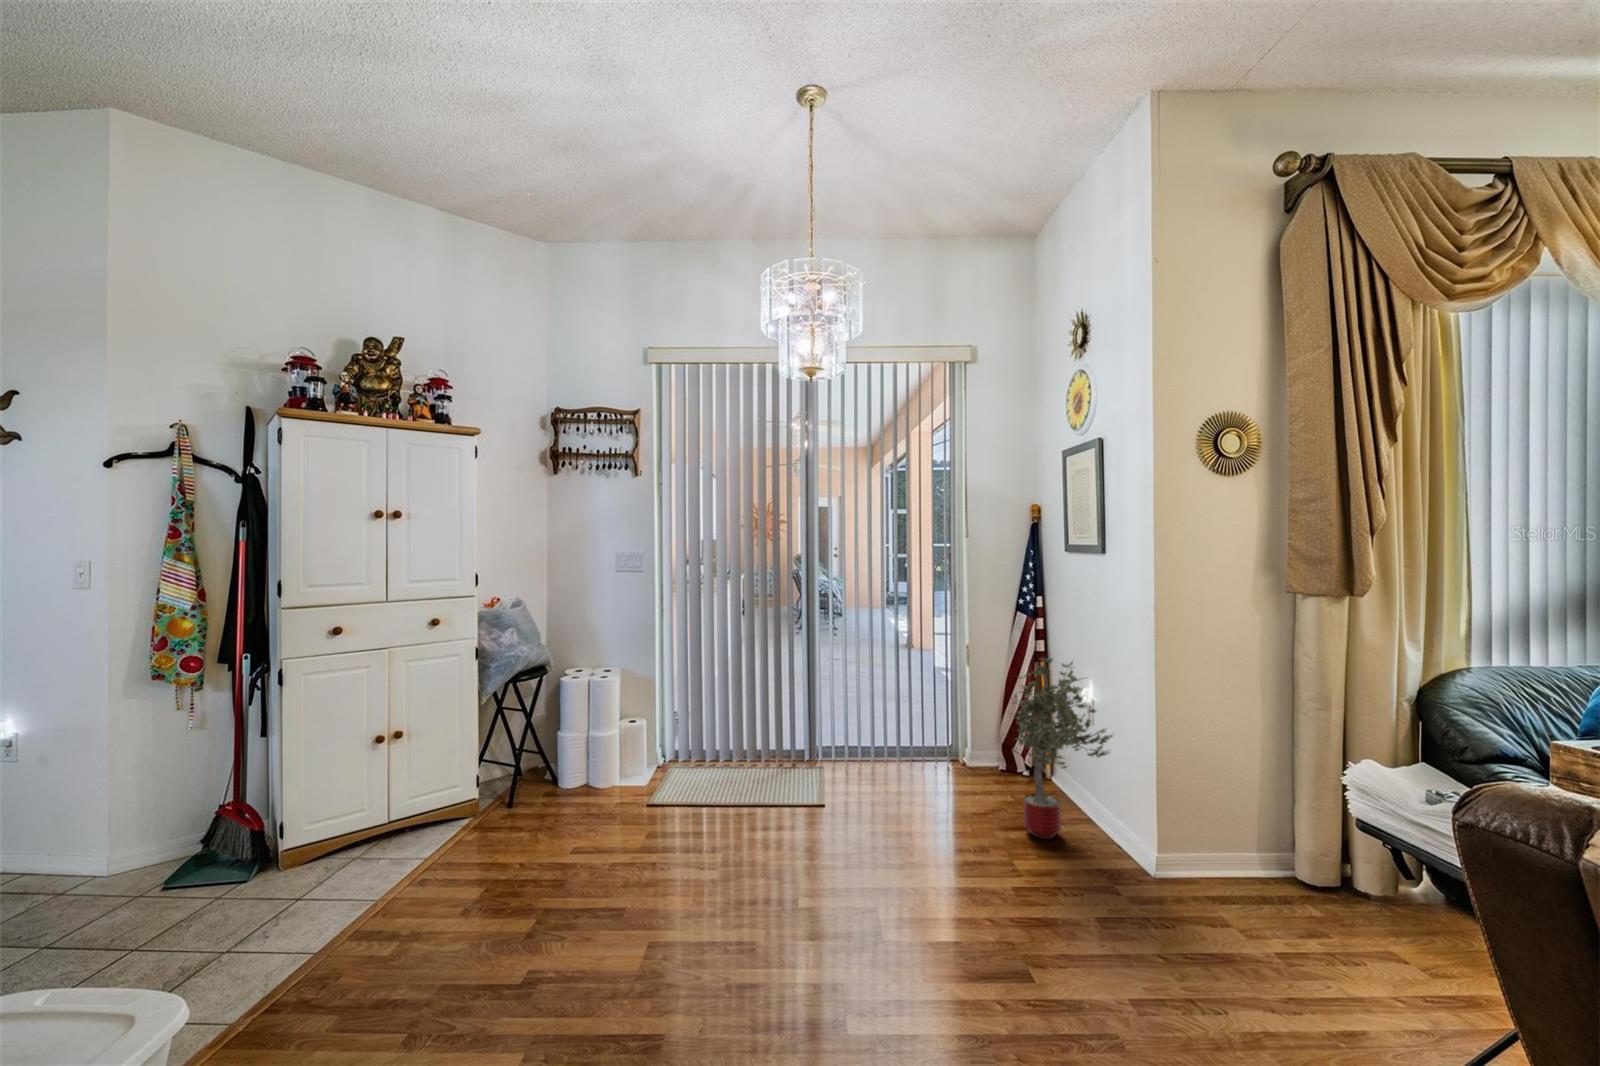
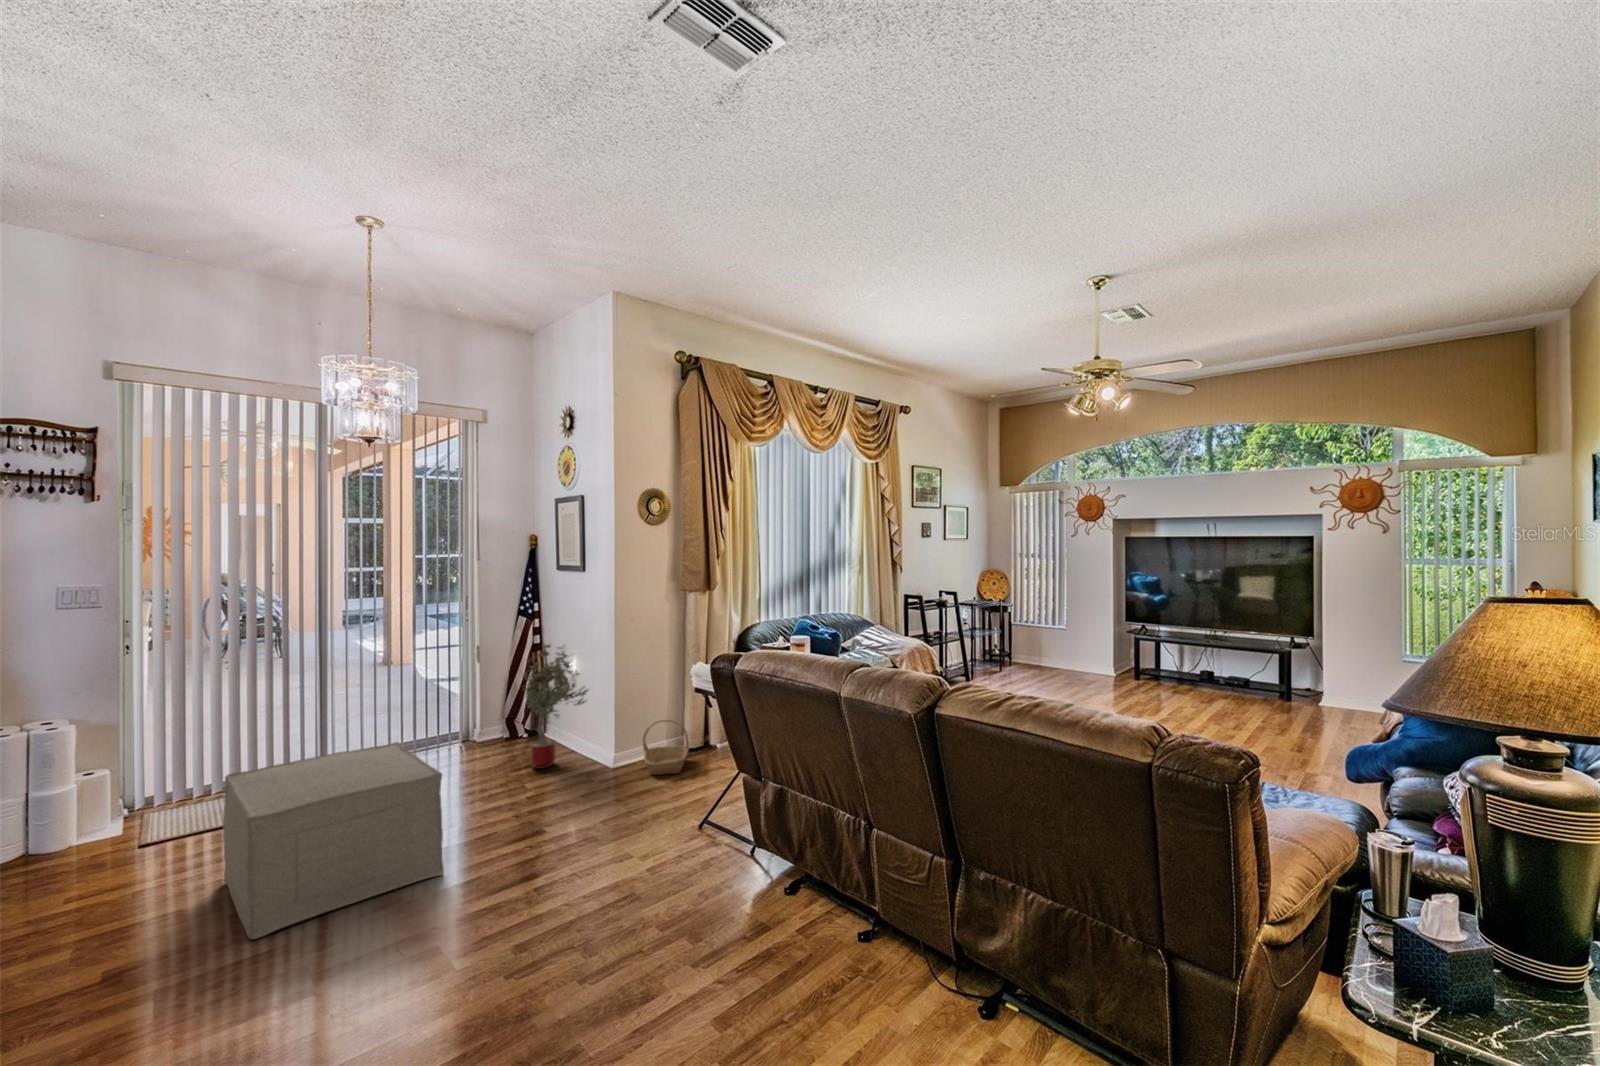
ottoman: none [632,767,870,1013] -> present [223,742,444,939]
basket: none [1210,820,1311,936] -> present [643,720,689,775]

